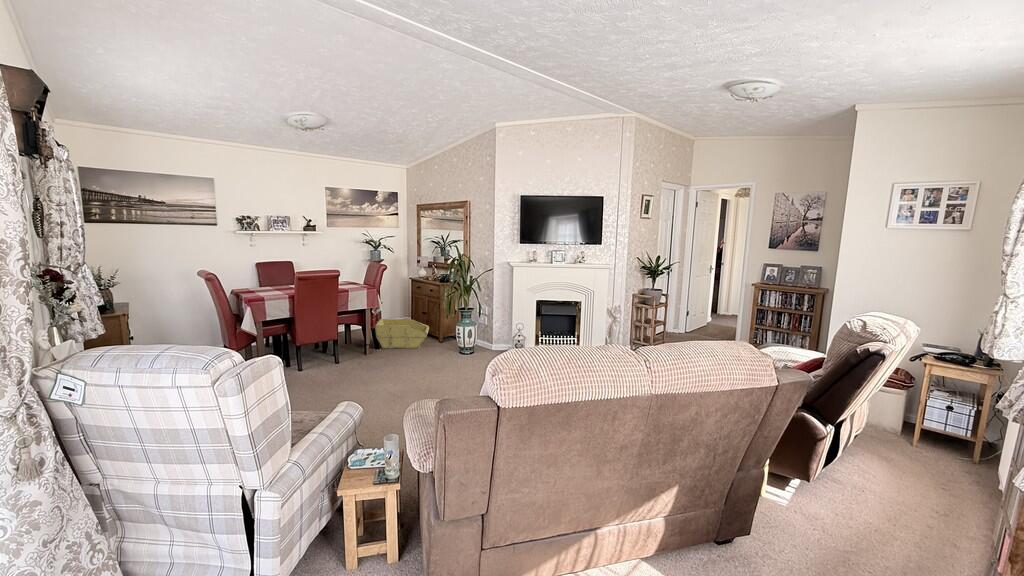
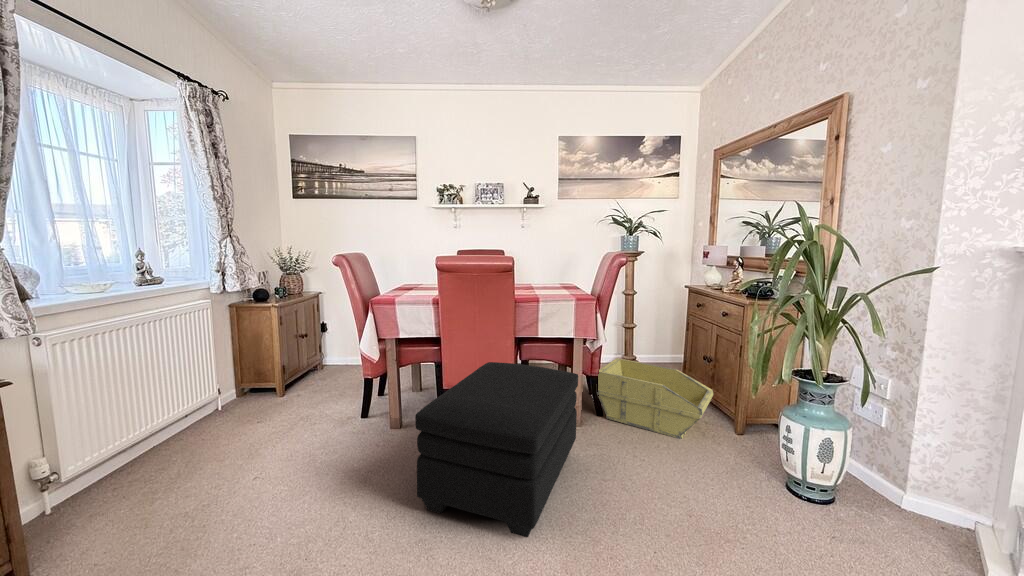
ottoman: none [322,323,381,386] -> present [415,362,578,537]

